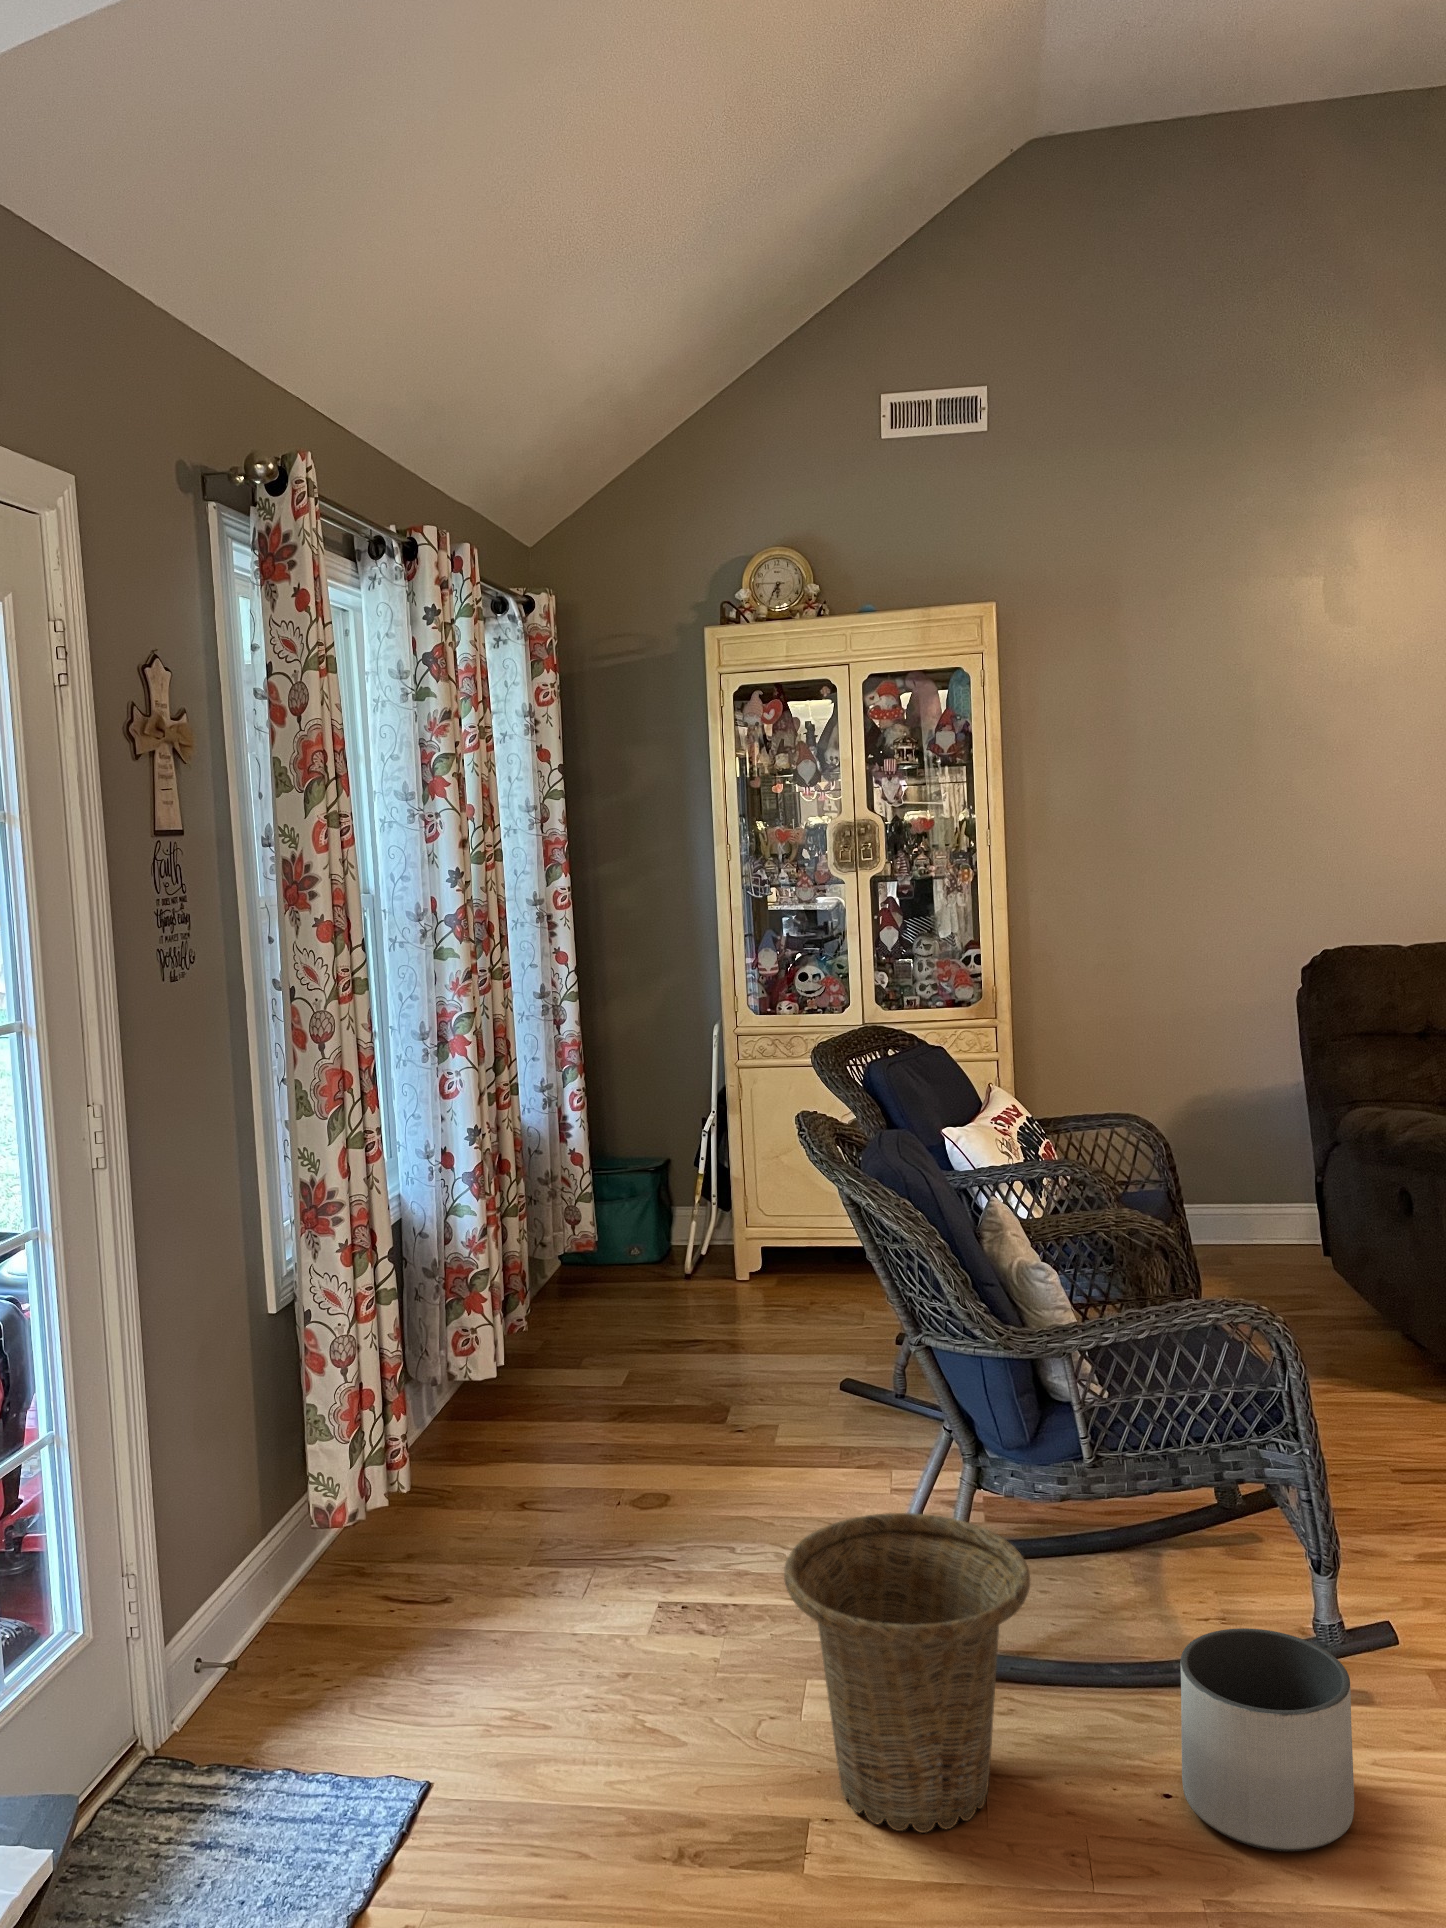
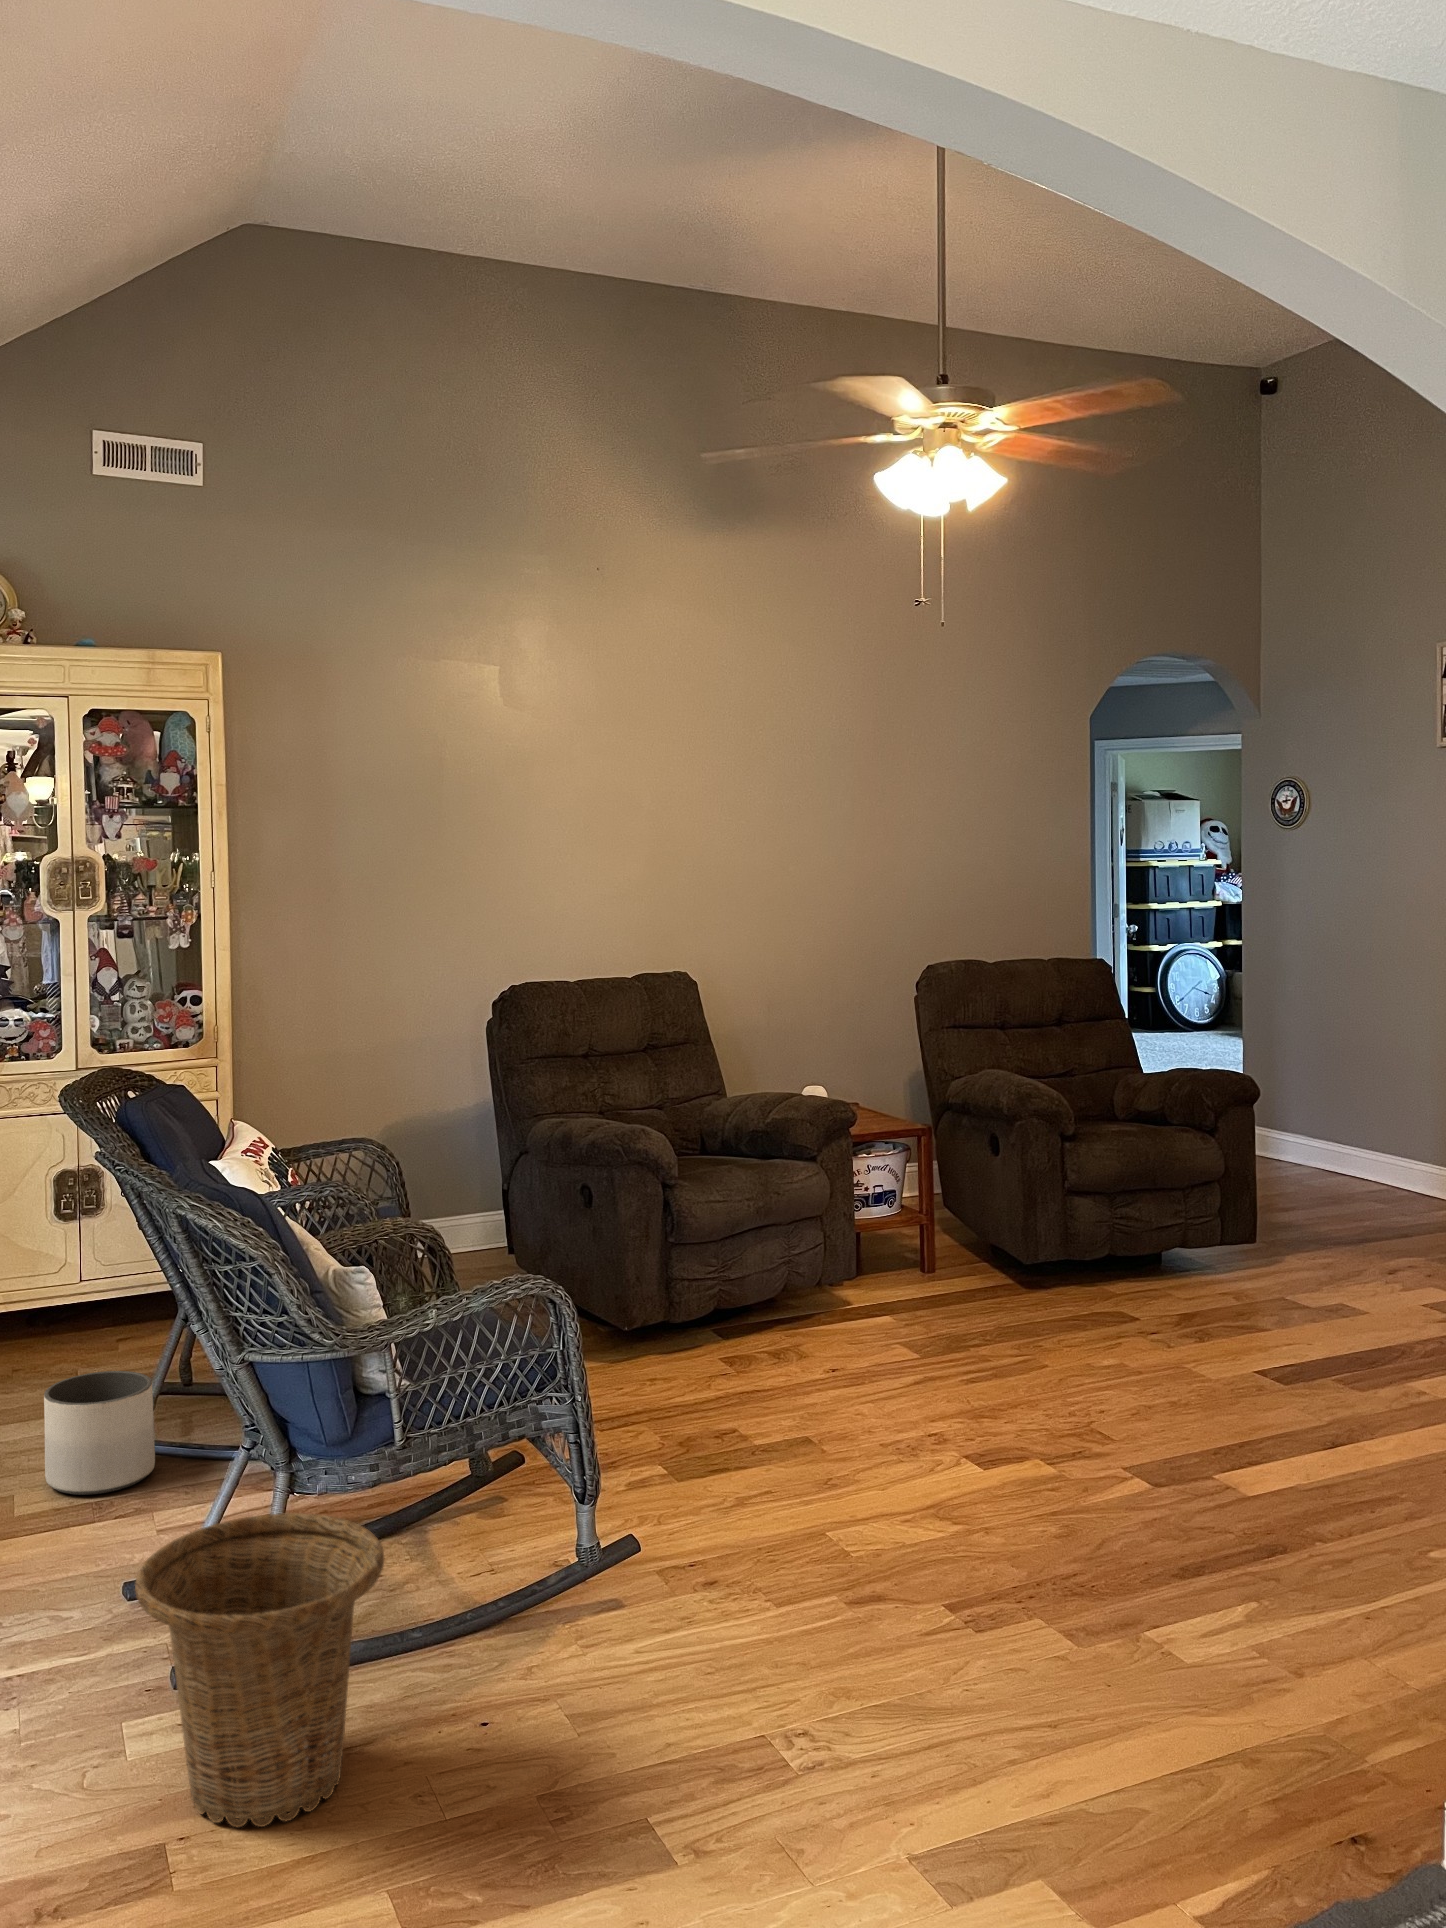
planter: present [1181,1628,1354,1851] -> present [44,1371,155,1495]

